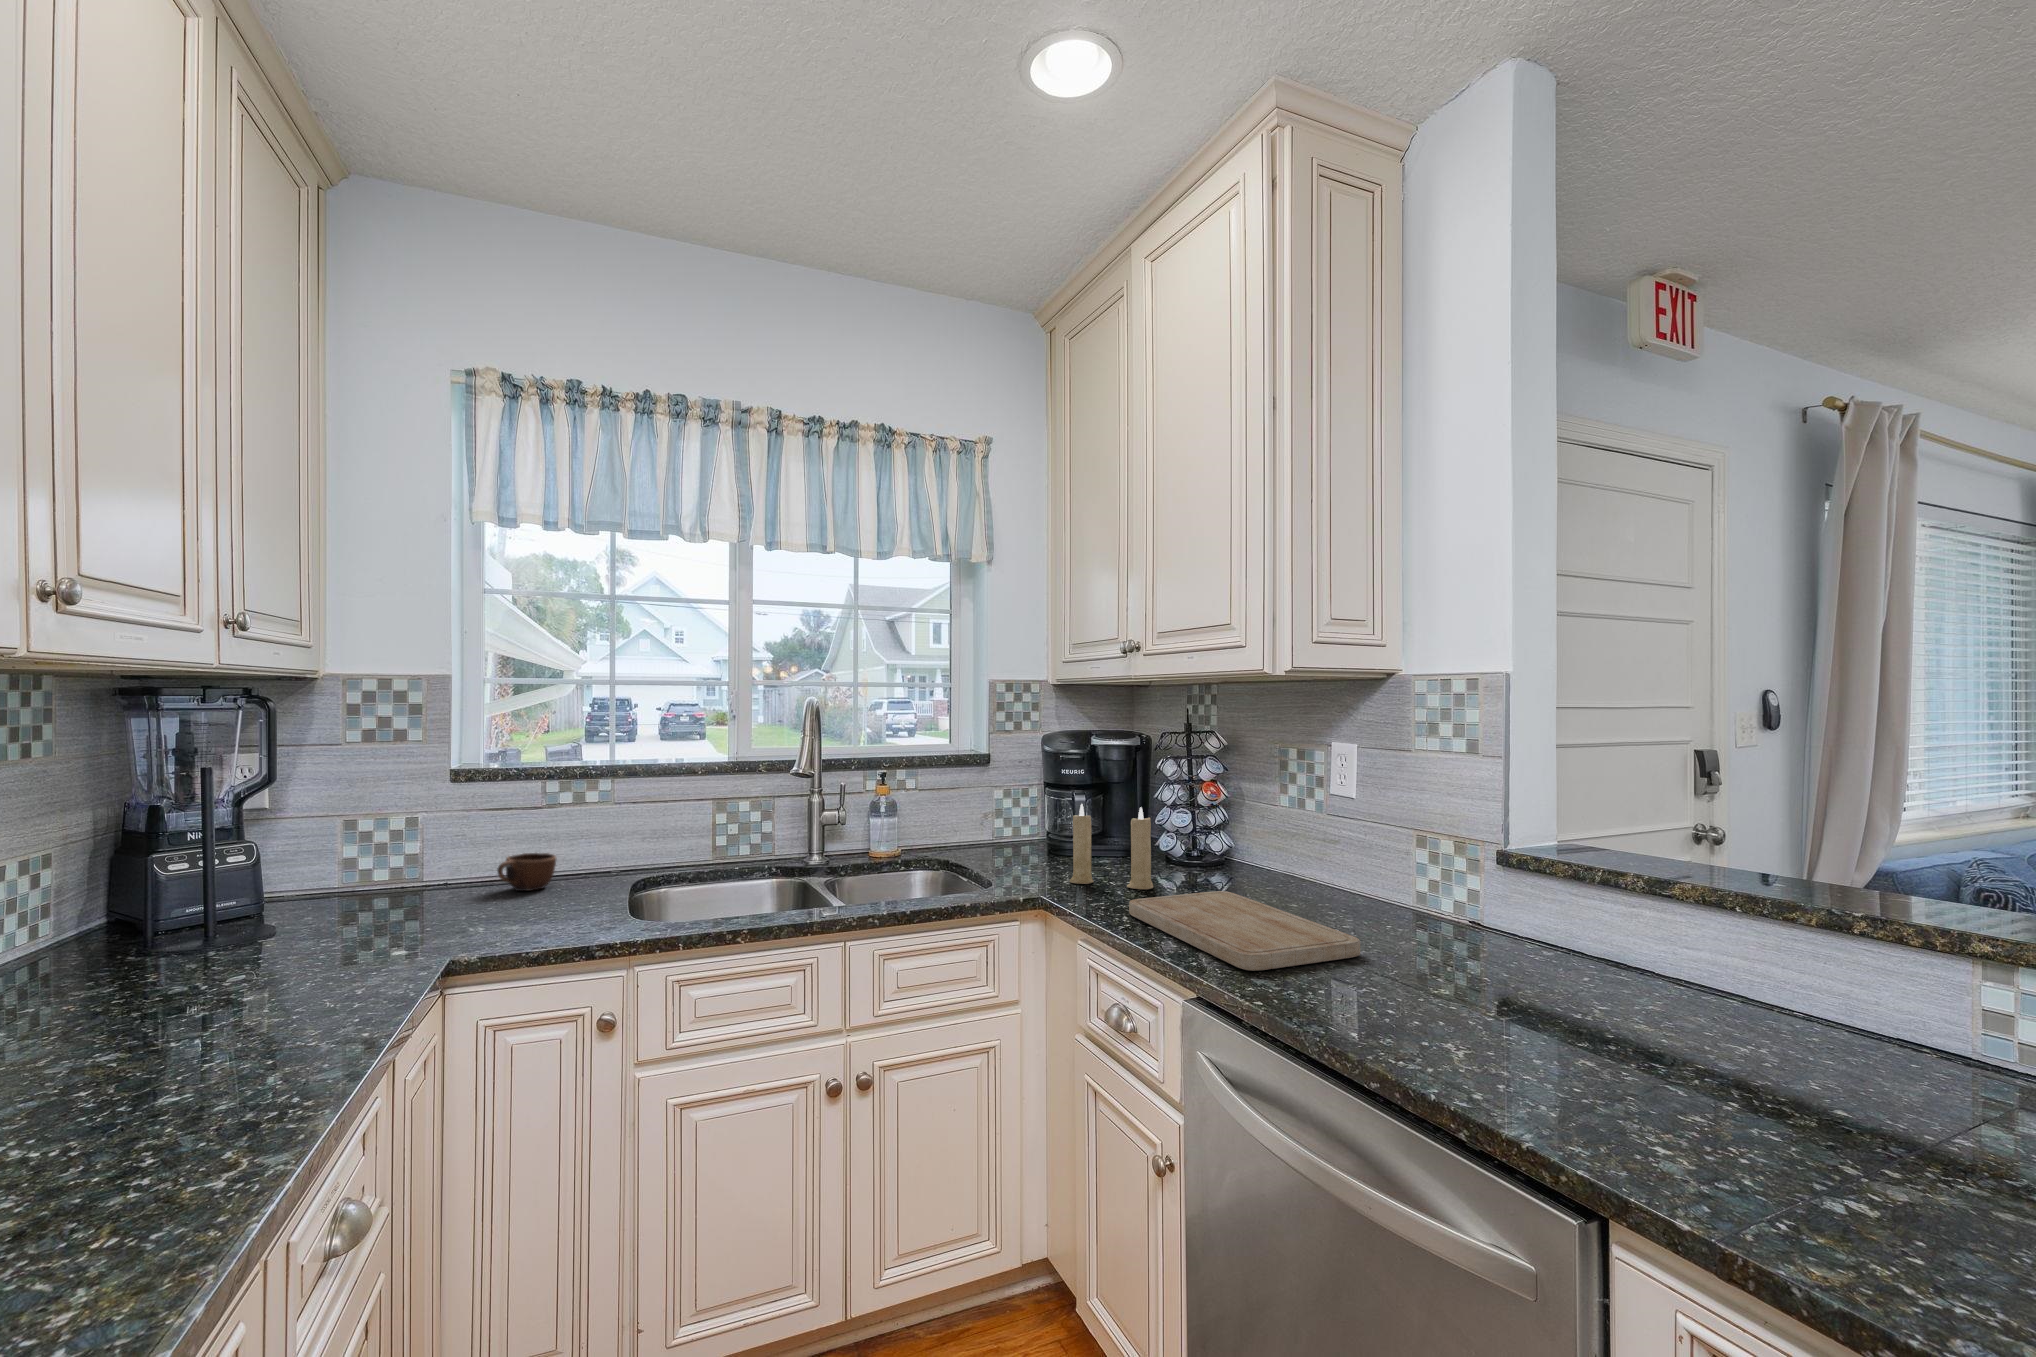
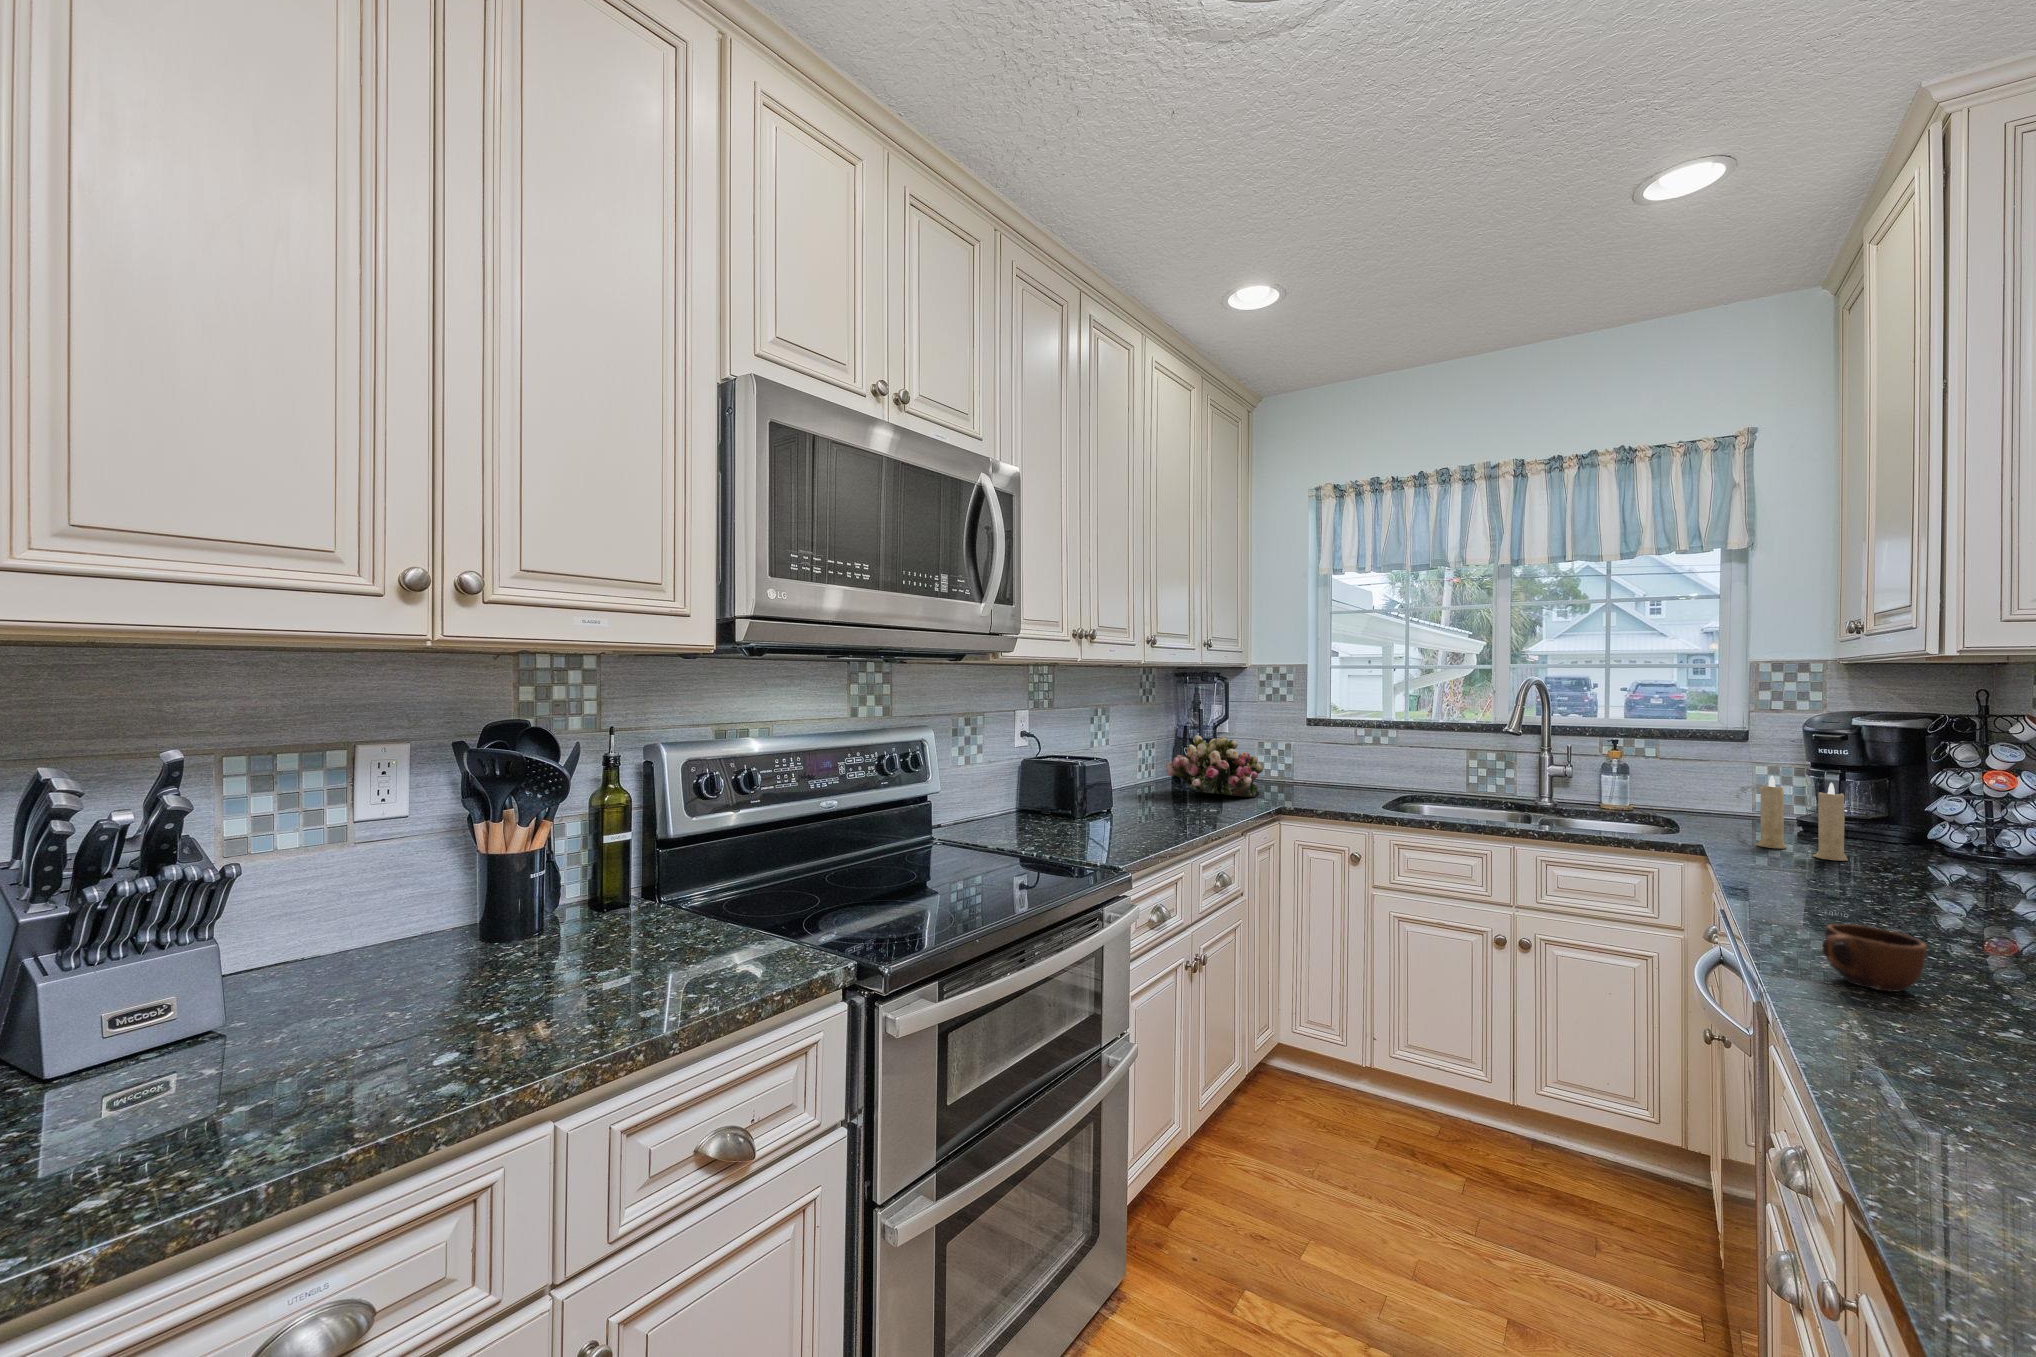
flower arrangement: none [113,830,388,966] -> present [1166,735,1263,797]
mug: present [497,853,556,891] -> present [1822,924,1927,992]
cutting board: present [1129,891,1360,971] -> none [1754,854,1939,918]

